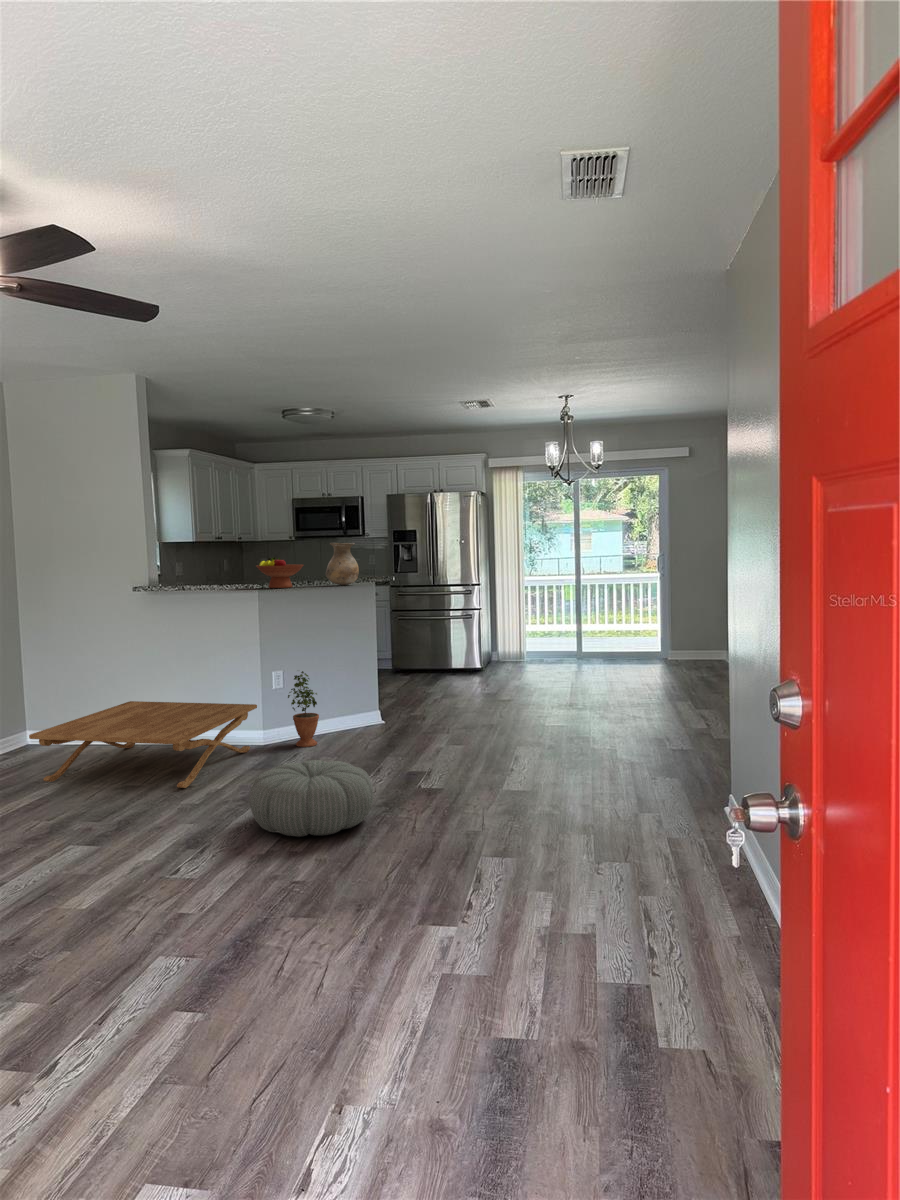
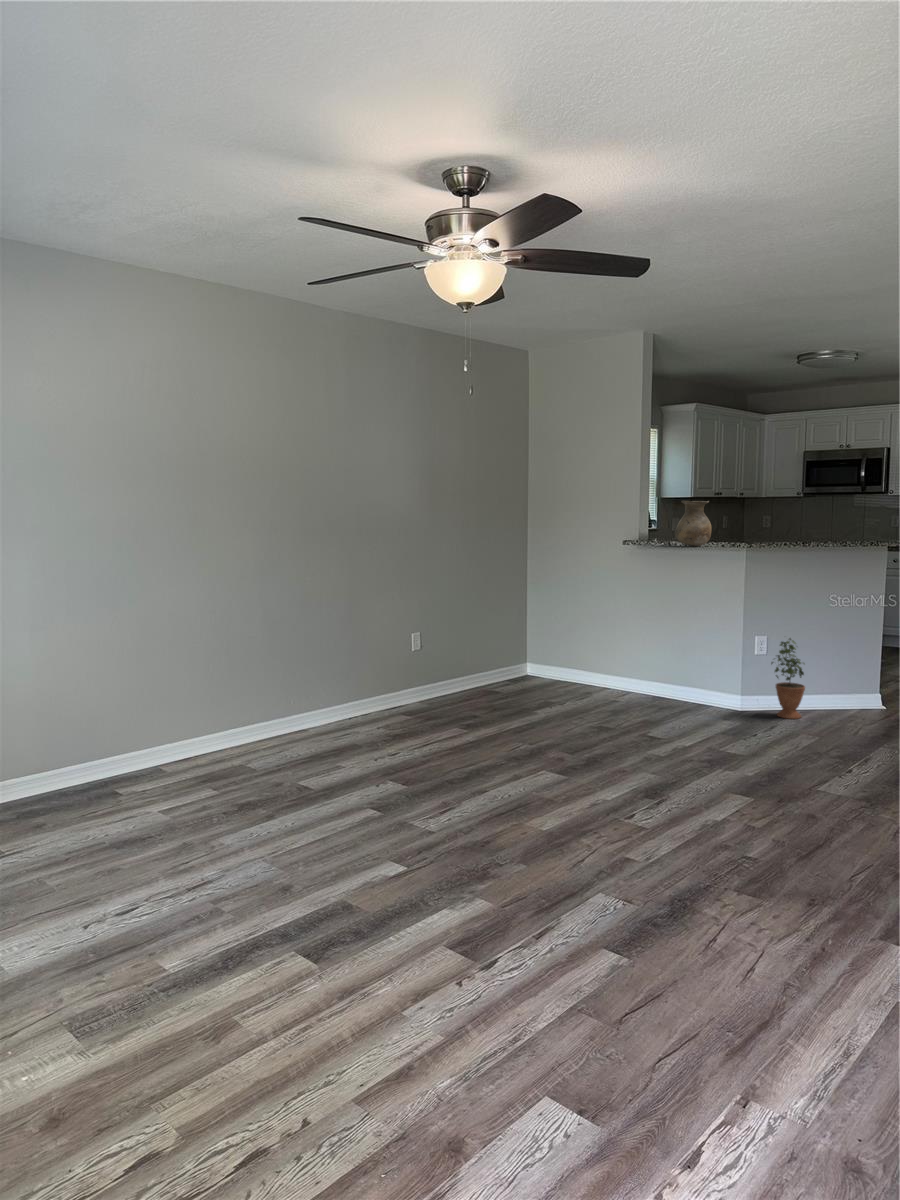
vase: present [325,543,359,585] -> present [675,501,712,546]
fruit bowl: present [256,557,303,588] -> none [746,514,800,548]
coffee table: present [29,701,257,788] -> none [524,650,737,740]
pouf: present [249,760,373,837] -> none [711,733,852,815]

